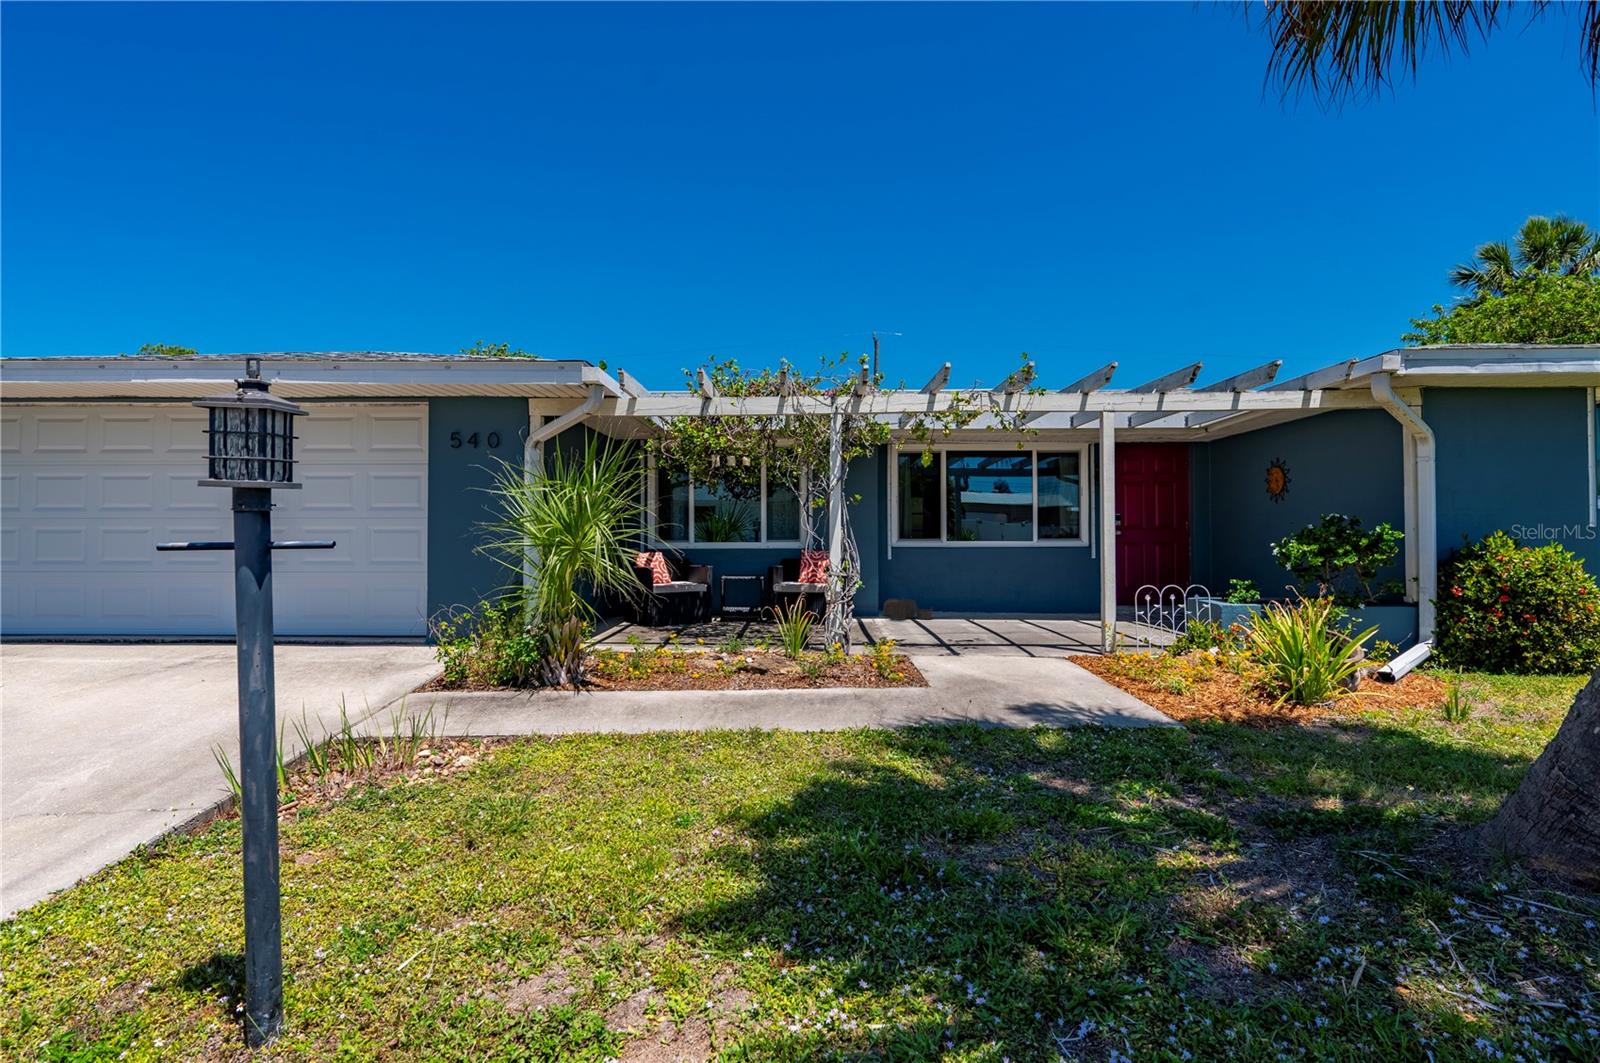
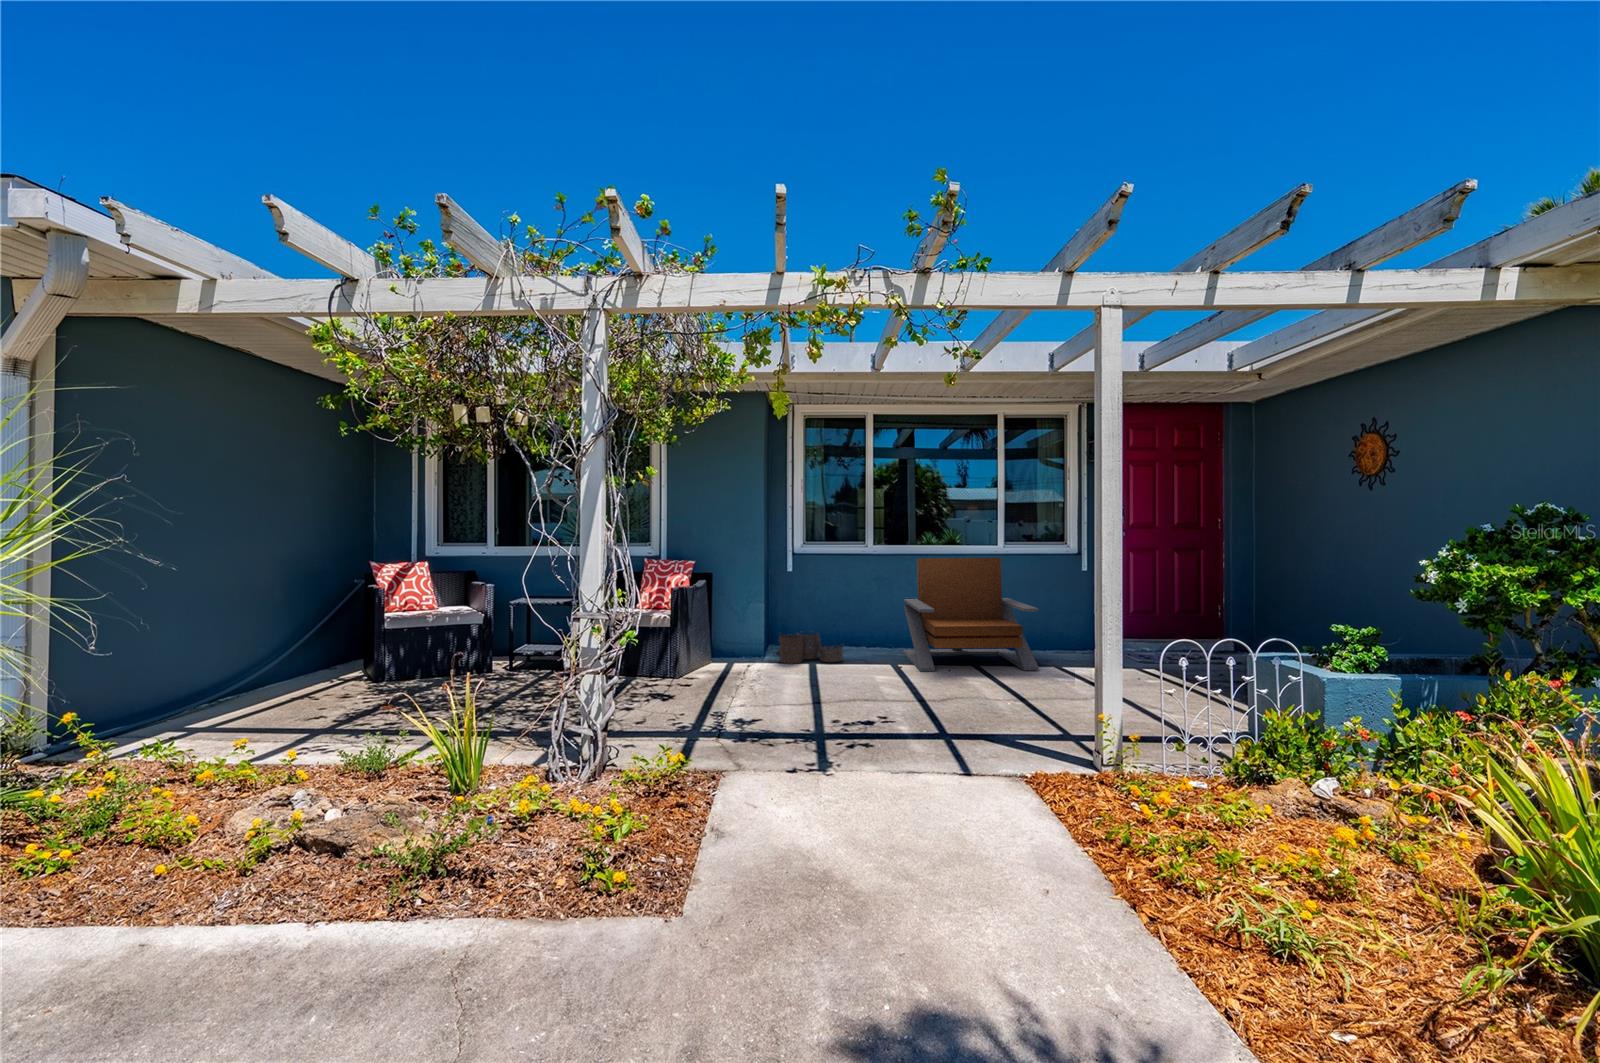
lounge chair: none [969,549,1064,623] -> present [903,558,1039,671]

